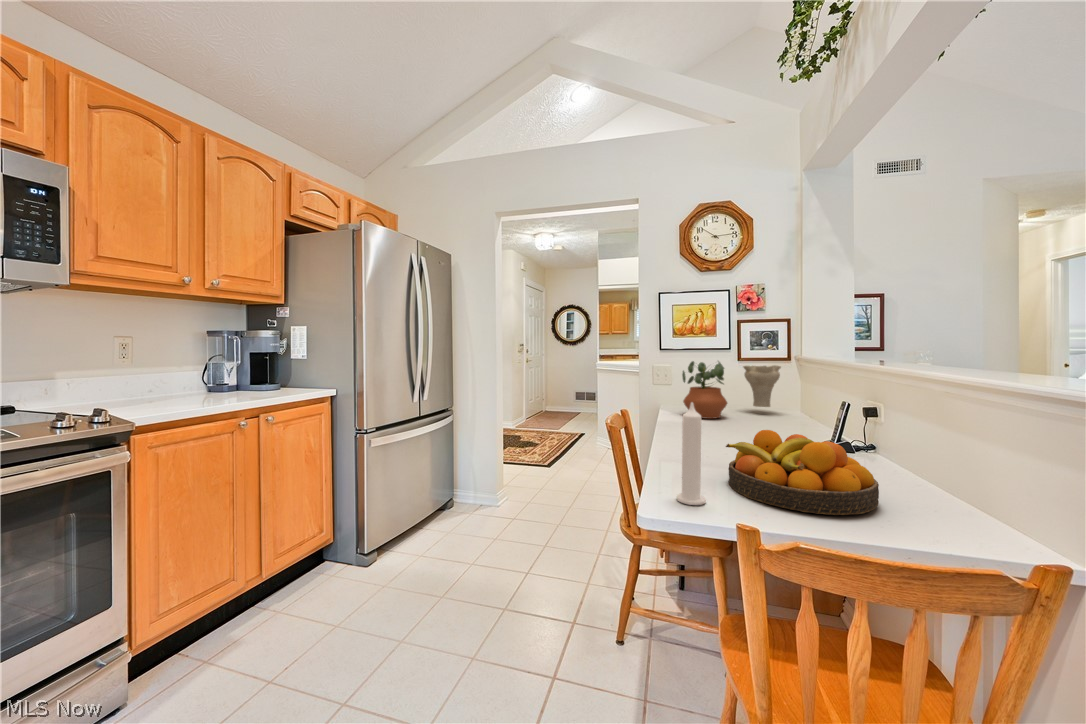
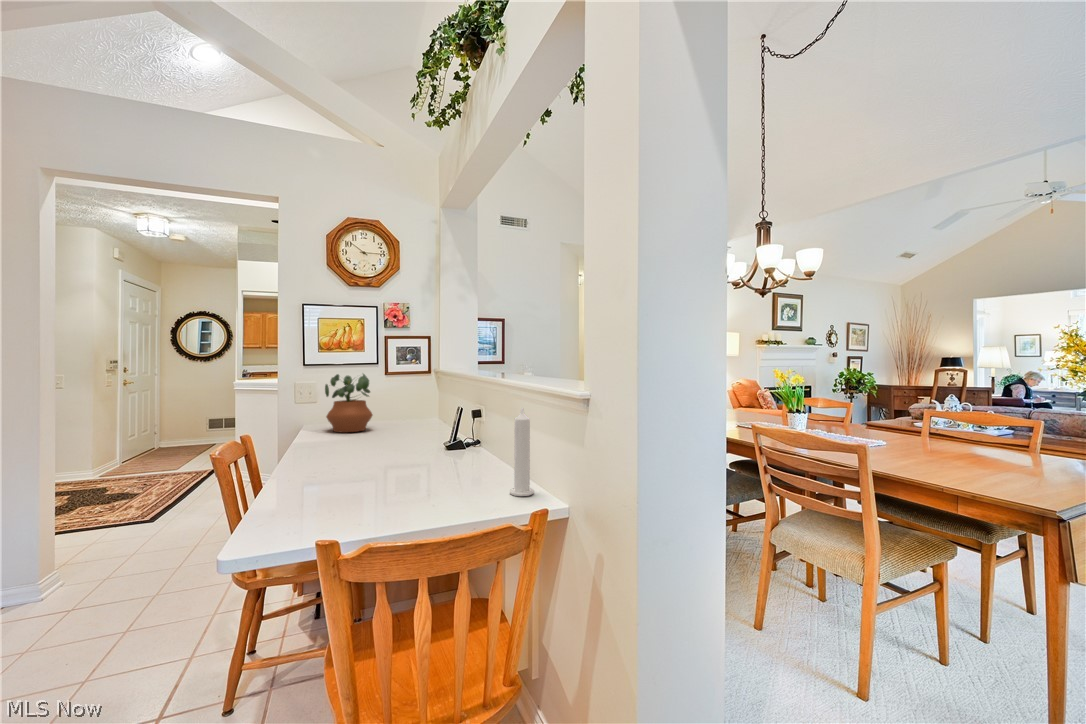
vase: present [743,365,781,407] -> none [384,377,428,421]
candle: present [676,402,706,505] -> present [510,407,534,496]
fruit bowl: present [726,430,879,515] -> none [344,433,471,504]

